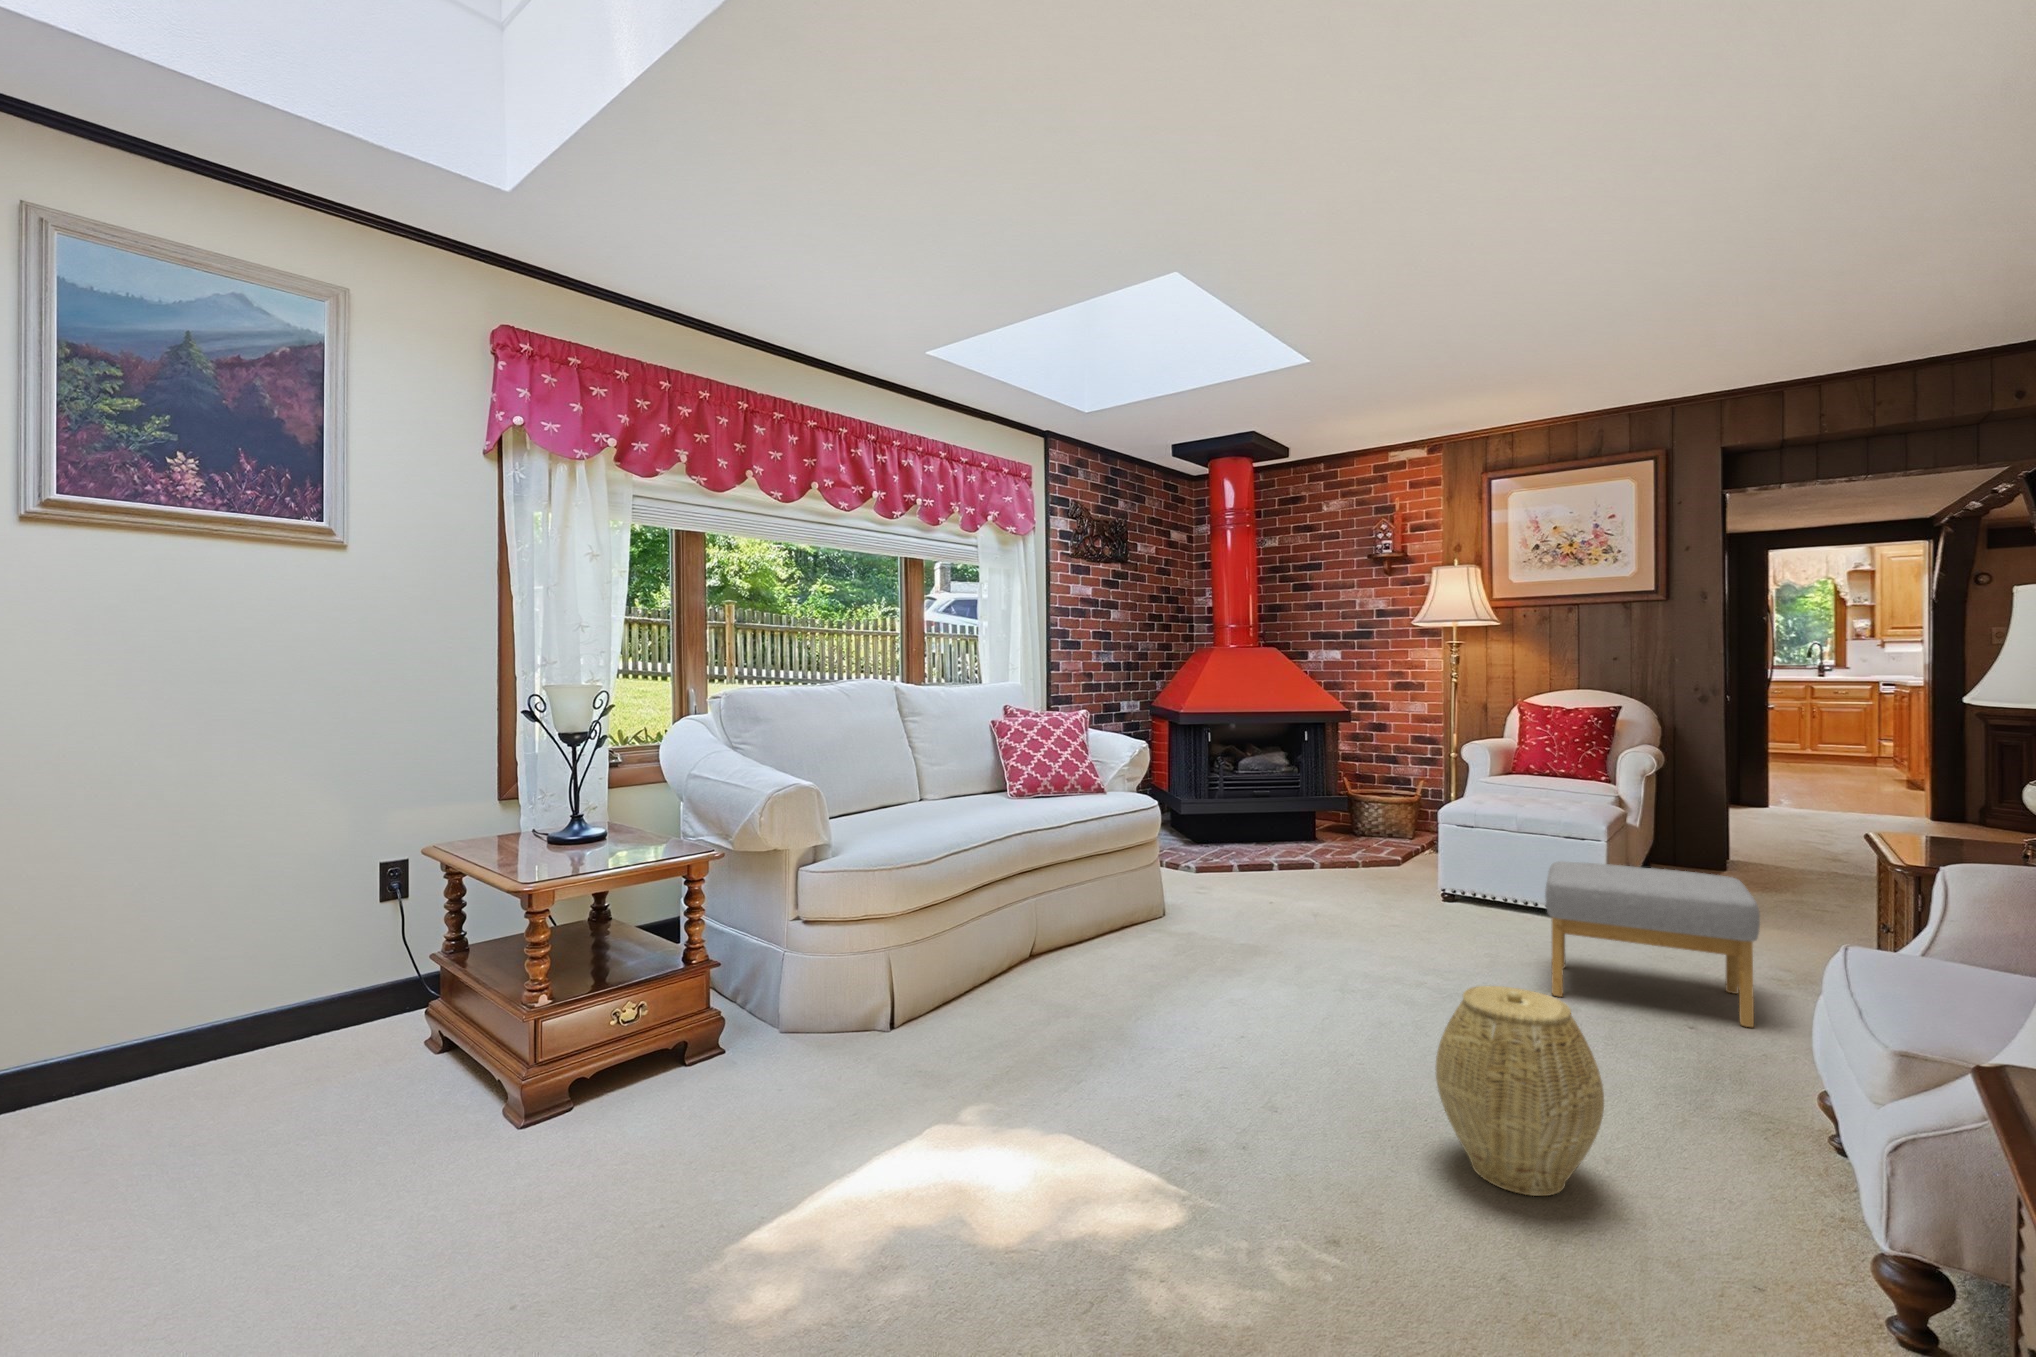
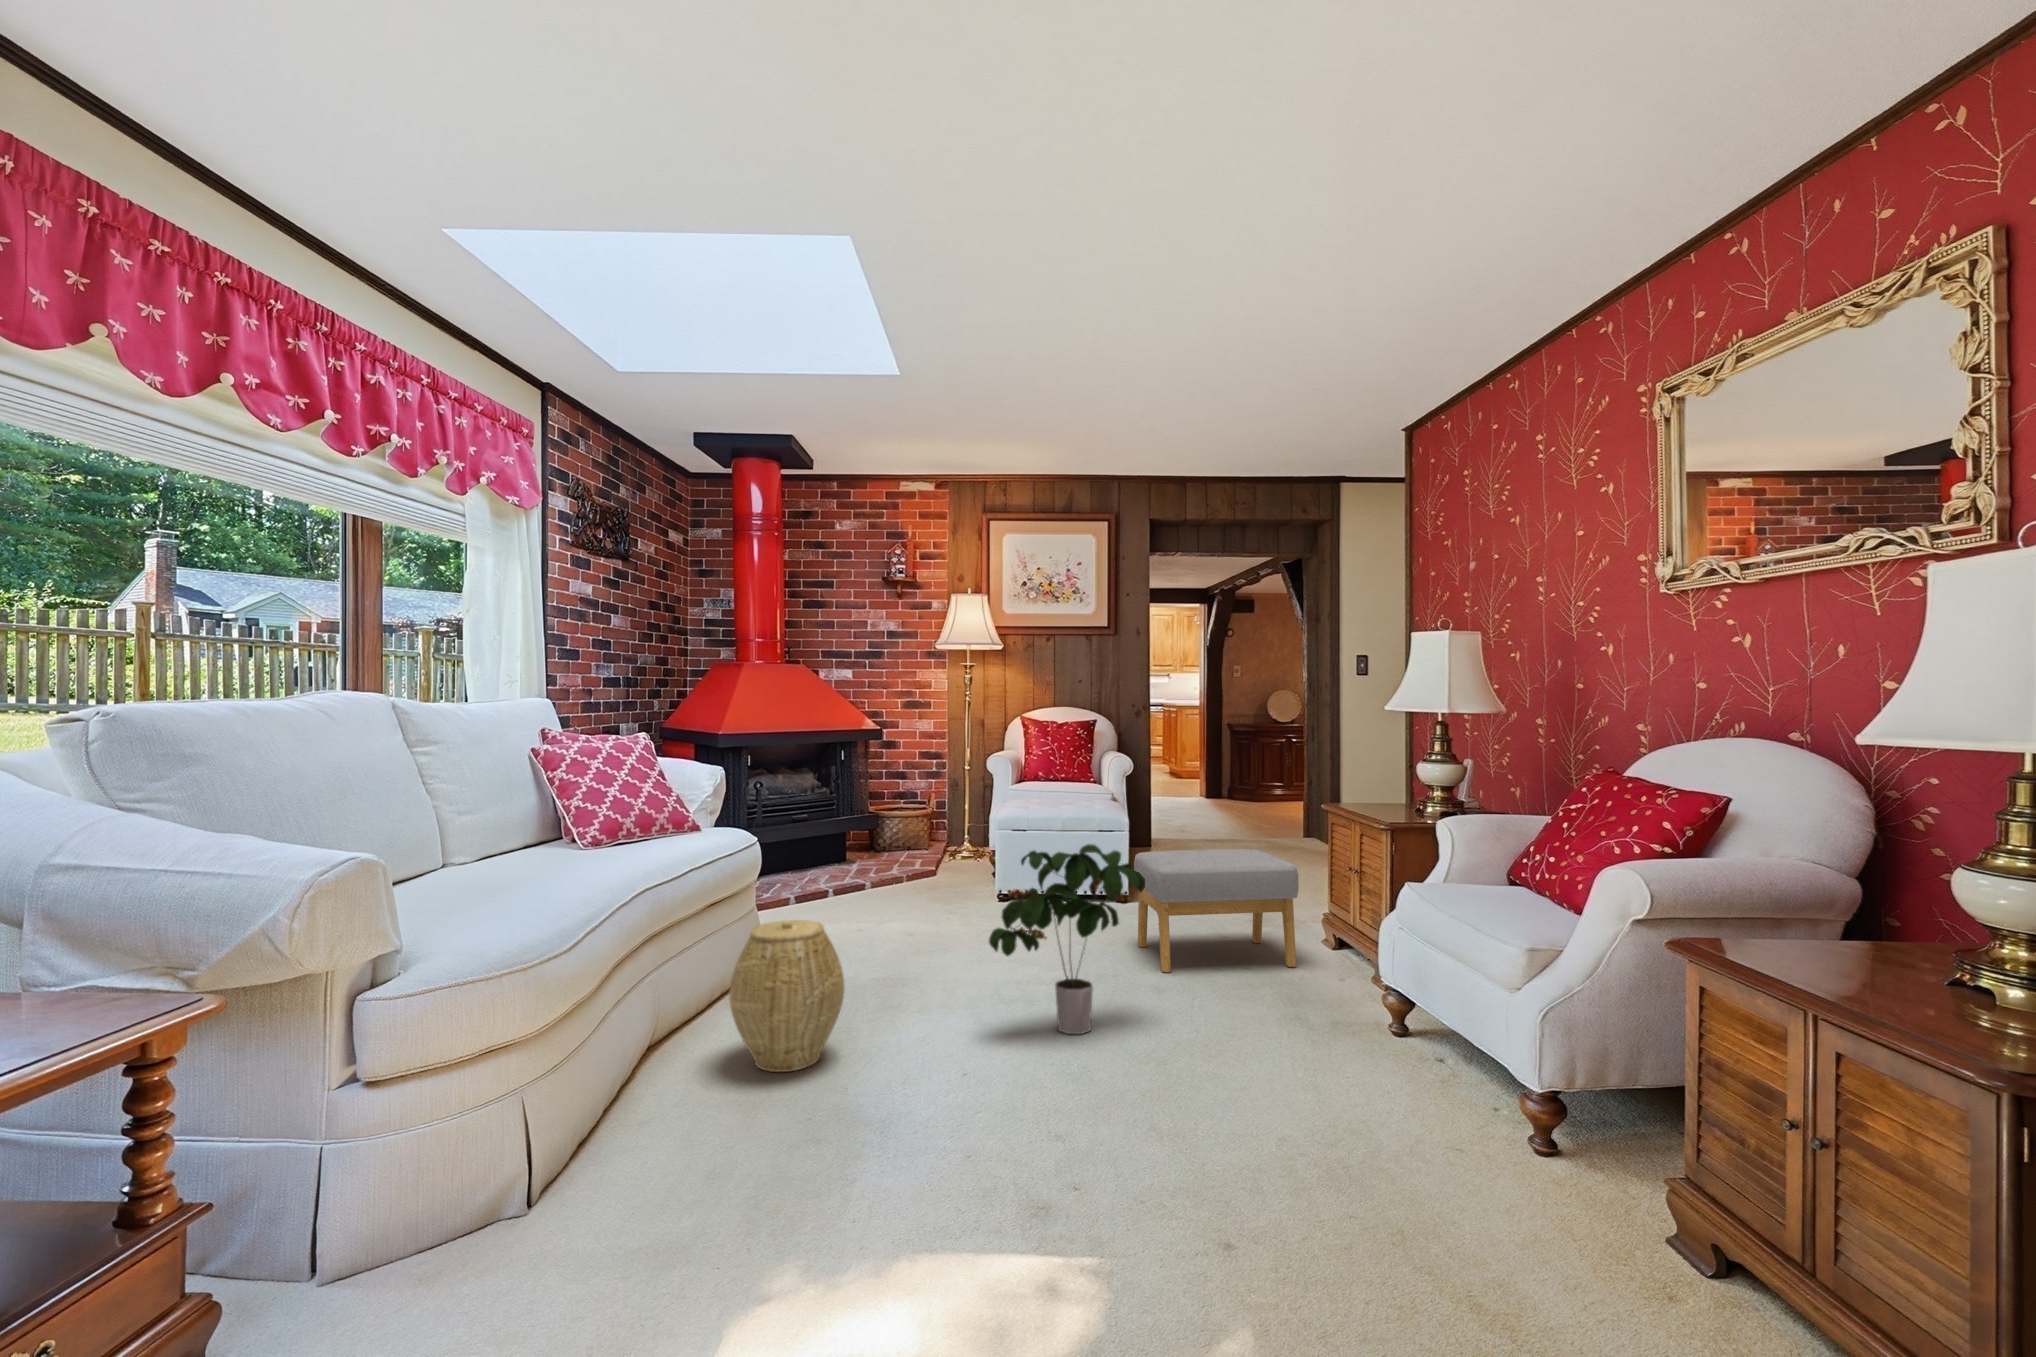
potted plant: none [1292,838,1475,1026] -> present [989,844,1145,1034]
woven basket: present [1435,986,1604,1196] -> present [729,920,845,1072]

